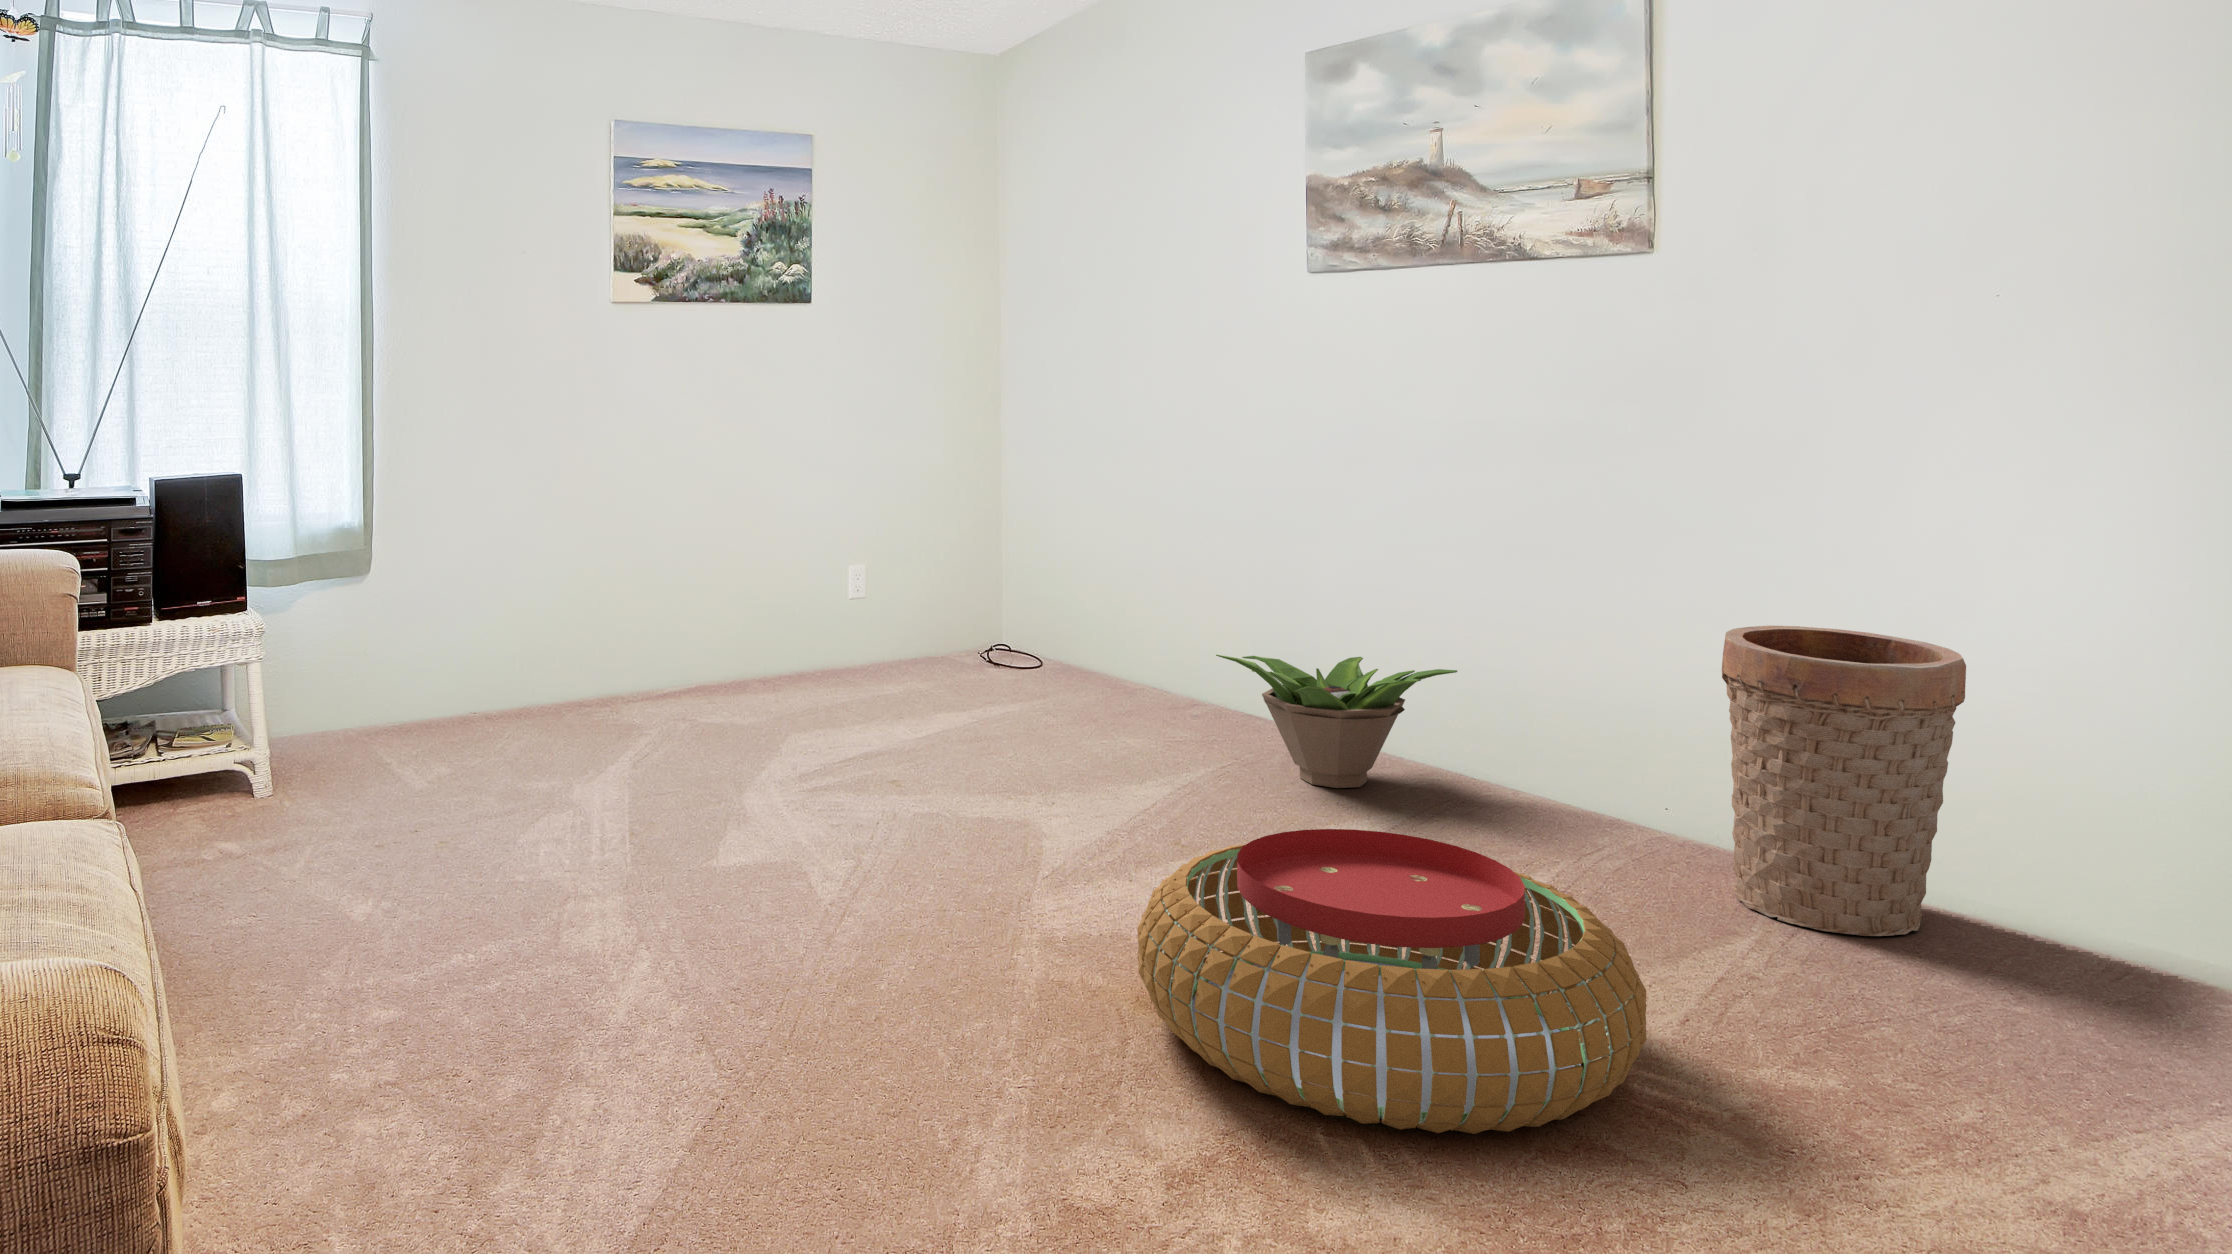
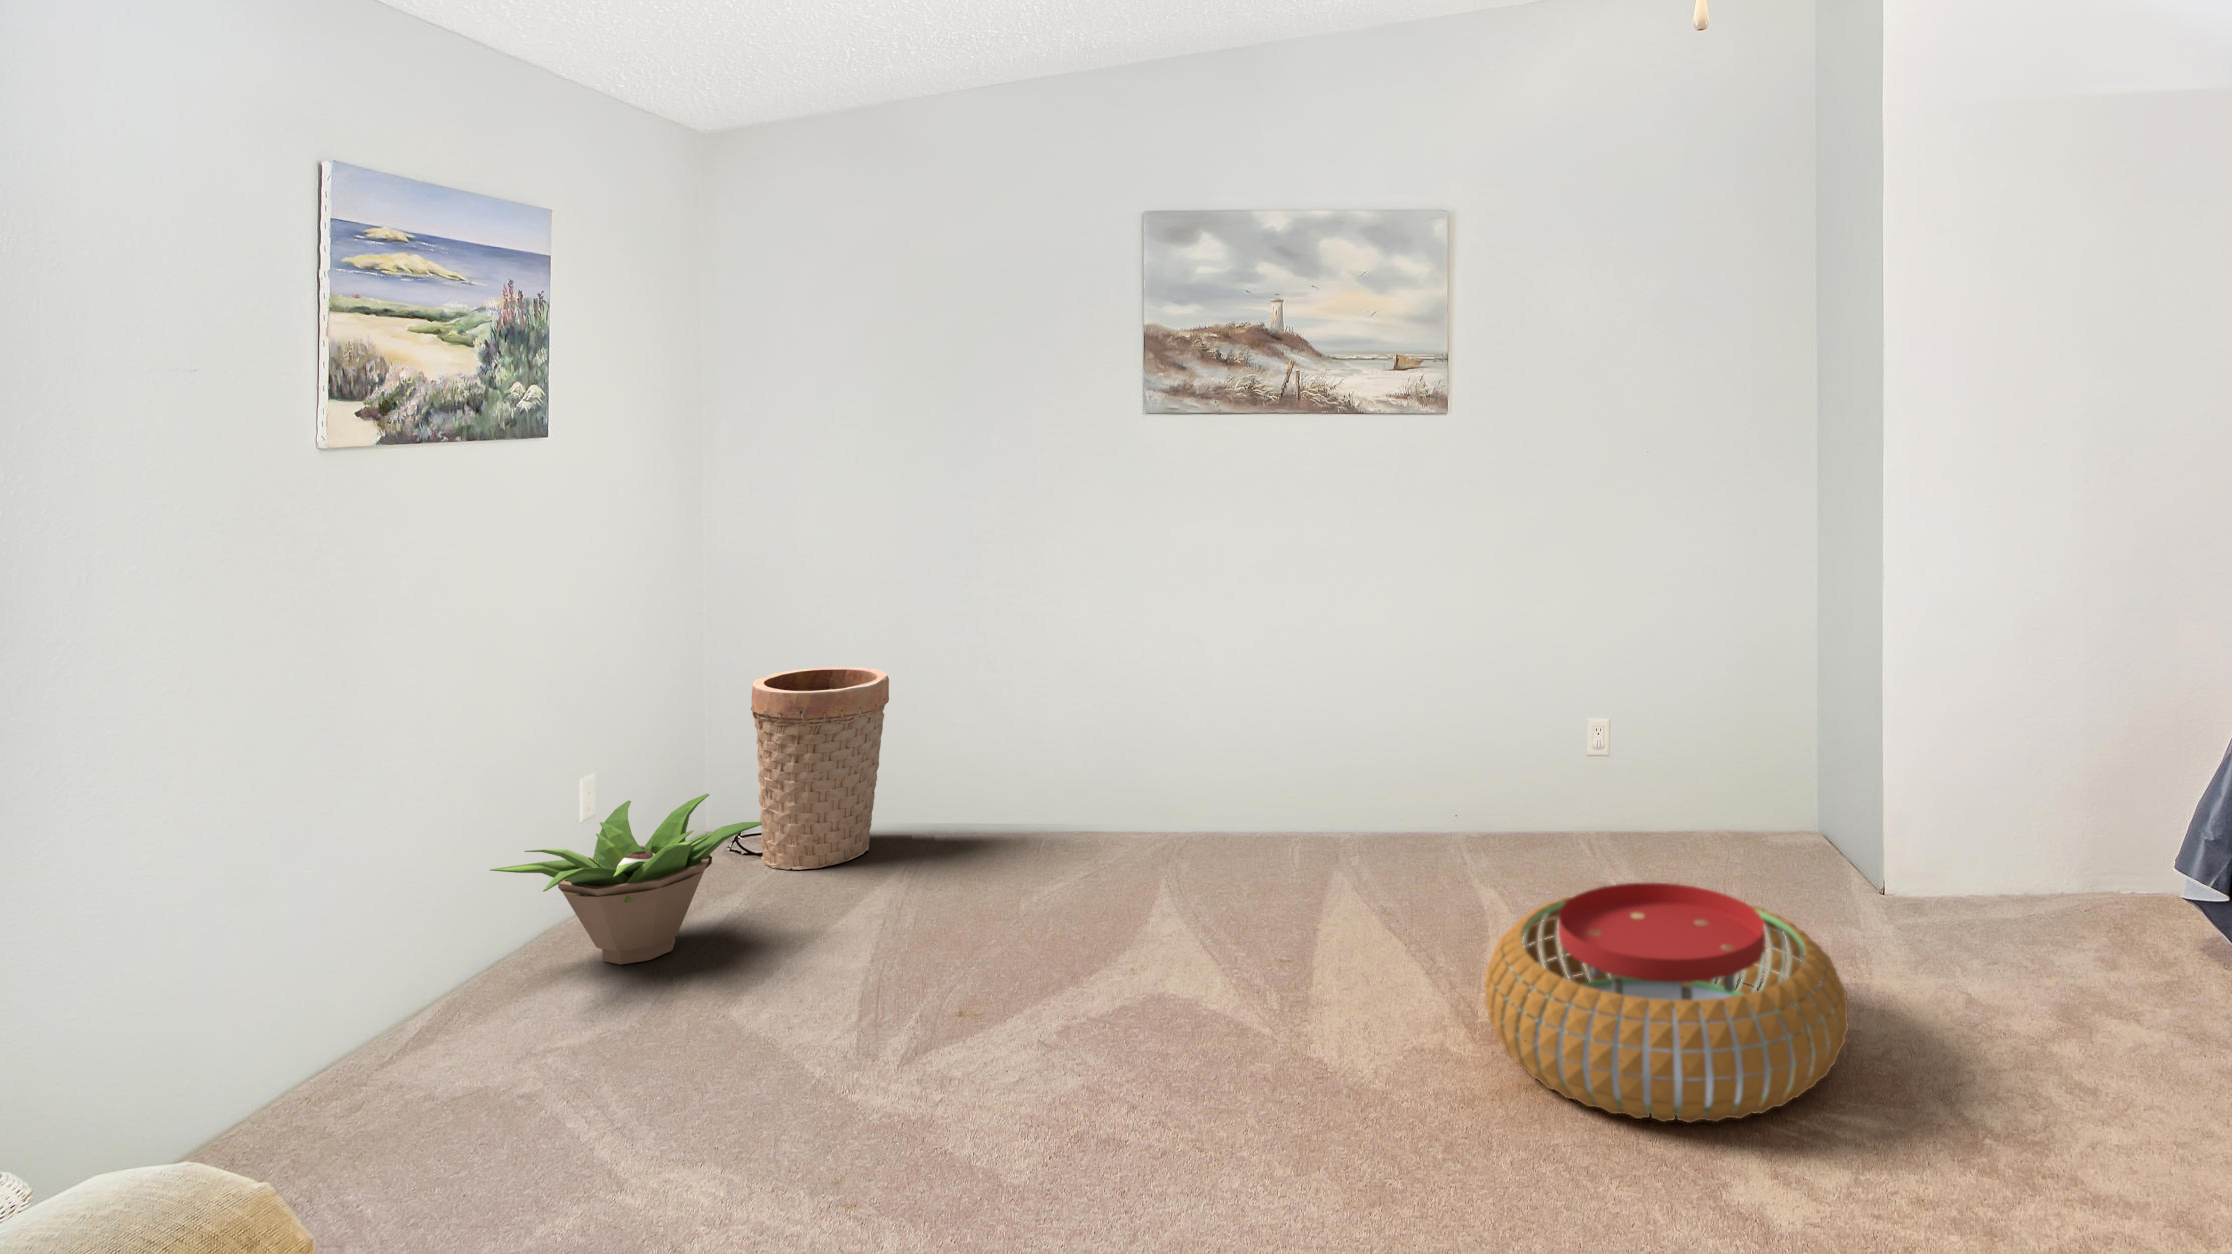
basket: present [1722,625,1966,936] -> present [751,667,889,870]
decorative plant: present [1216,655,1457,788] -> present [490,794,762,965]

